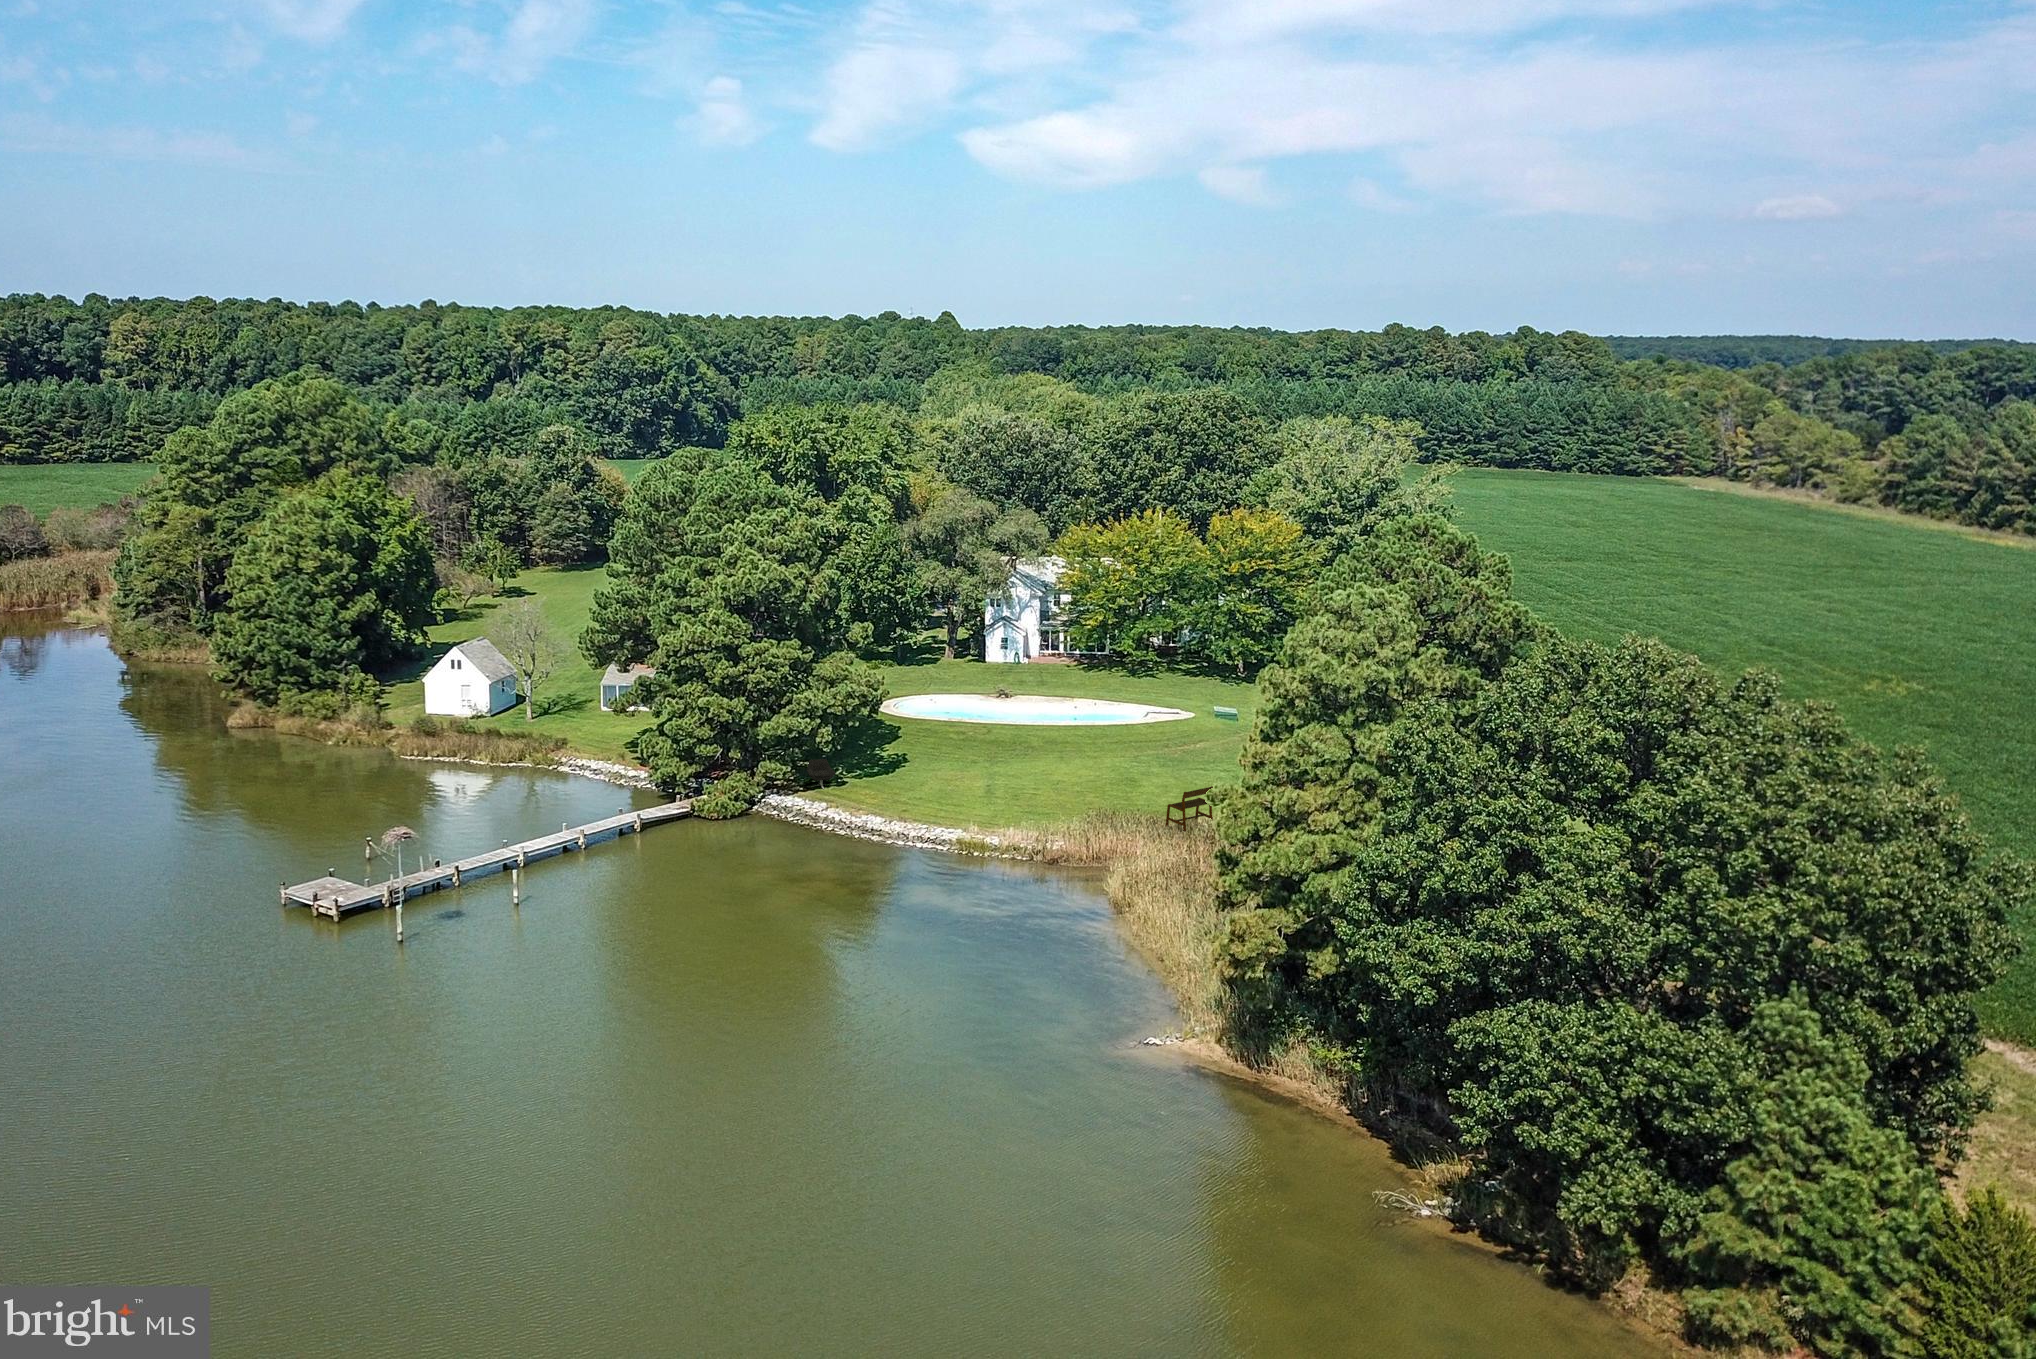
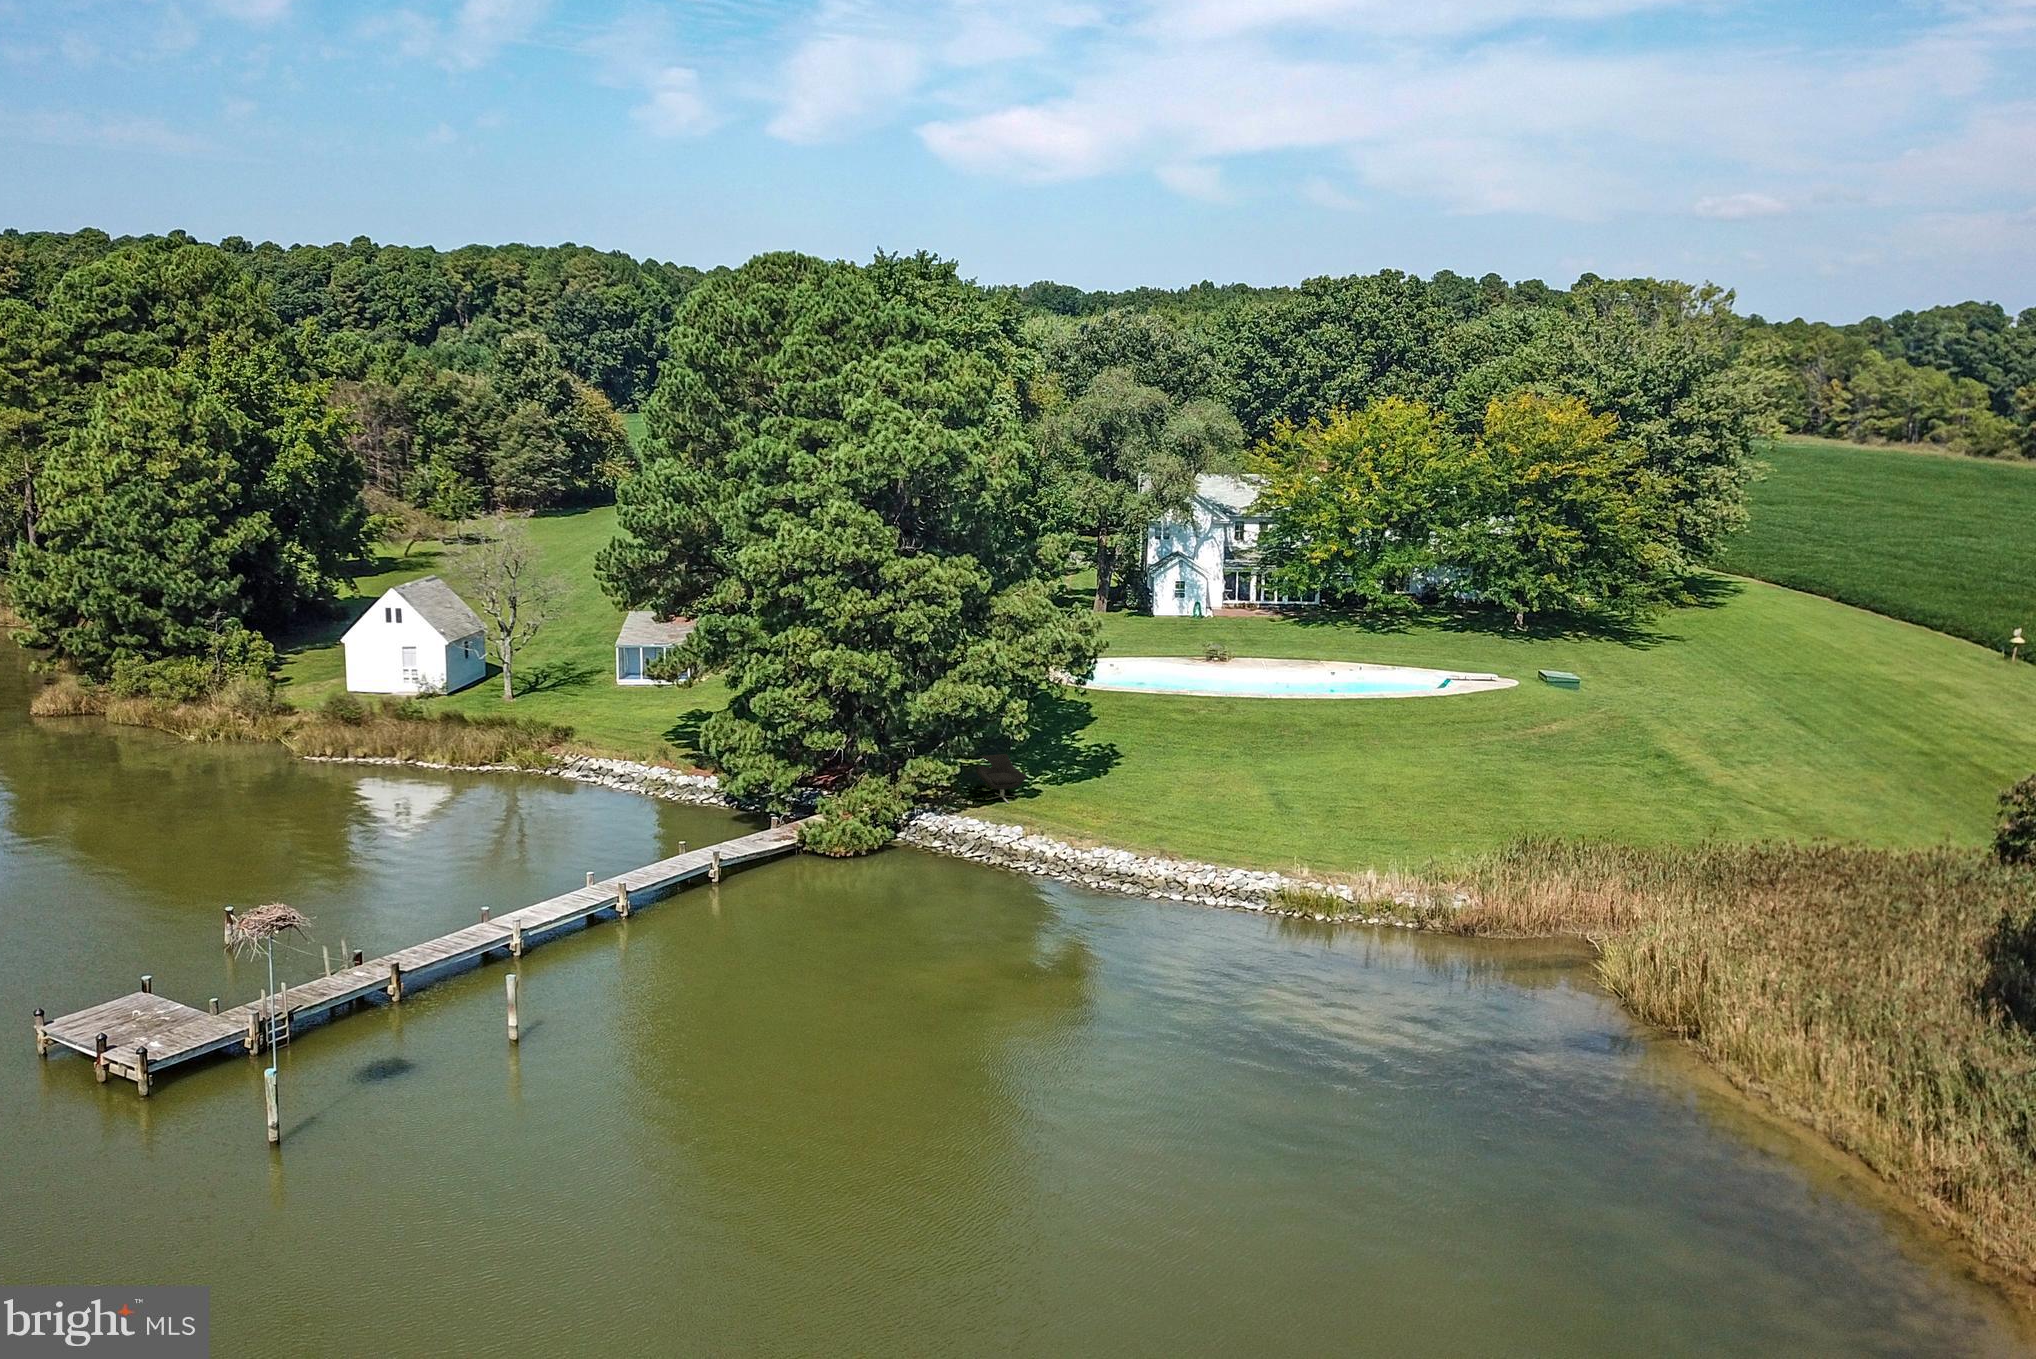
bench: present [1166,786,1213,831] -> none [1656,793,1738,874]

